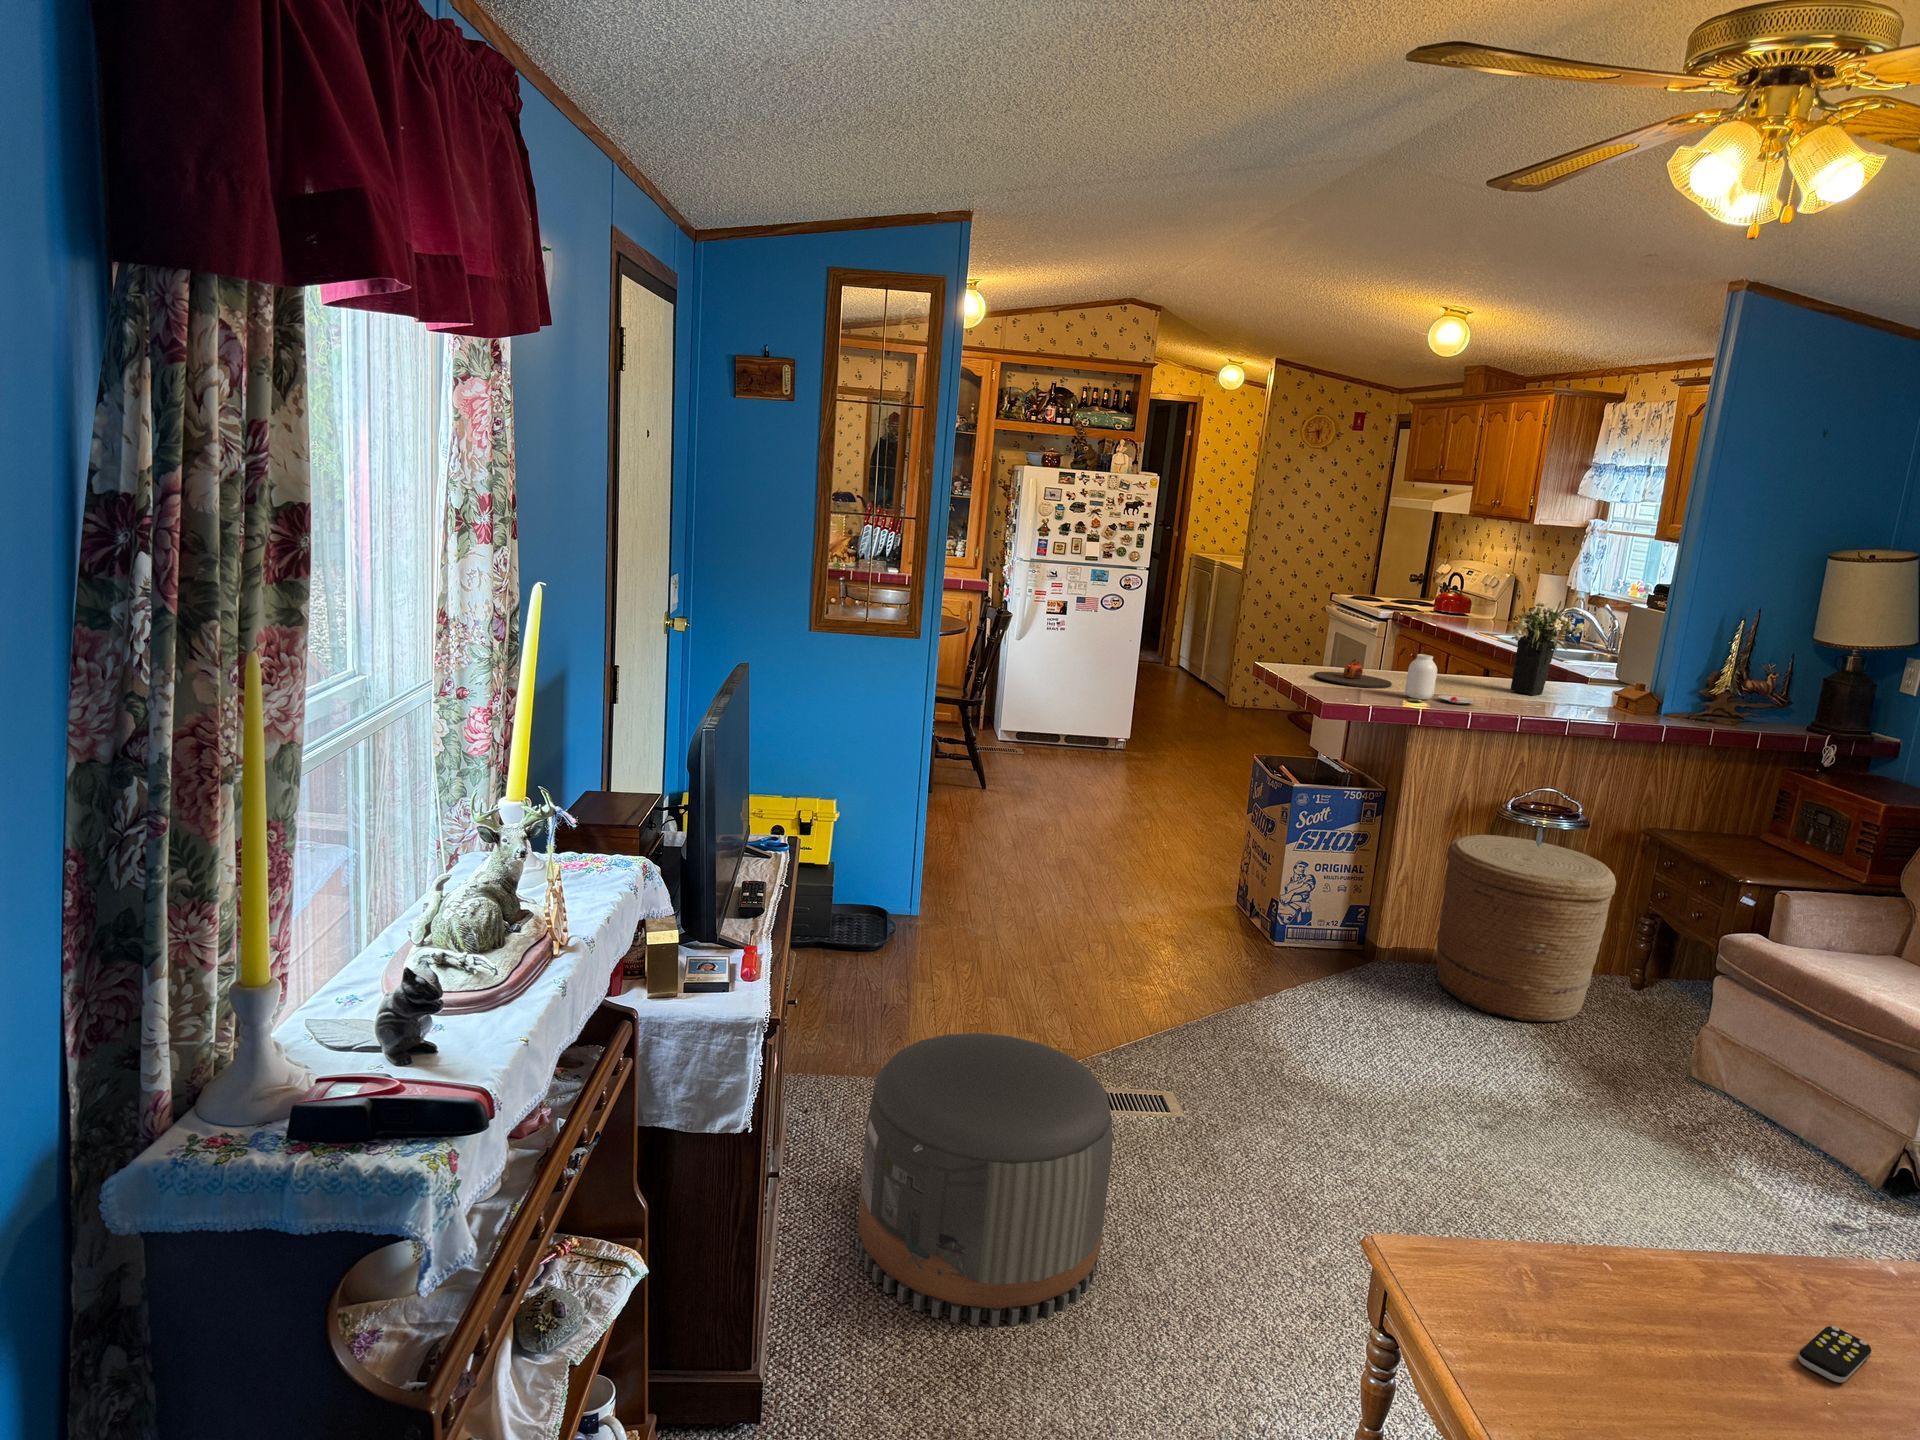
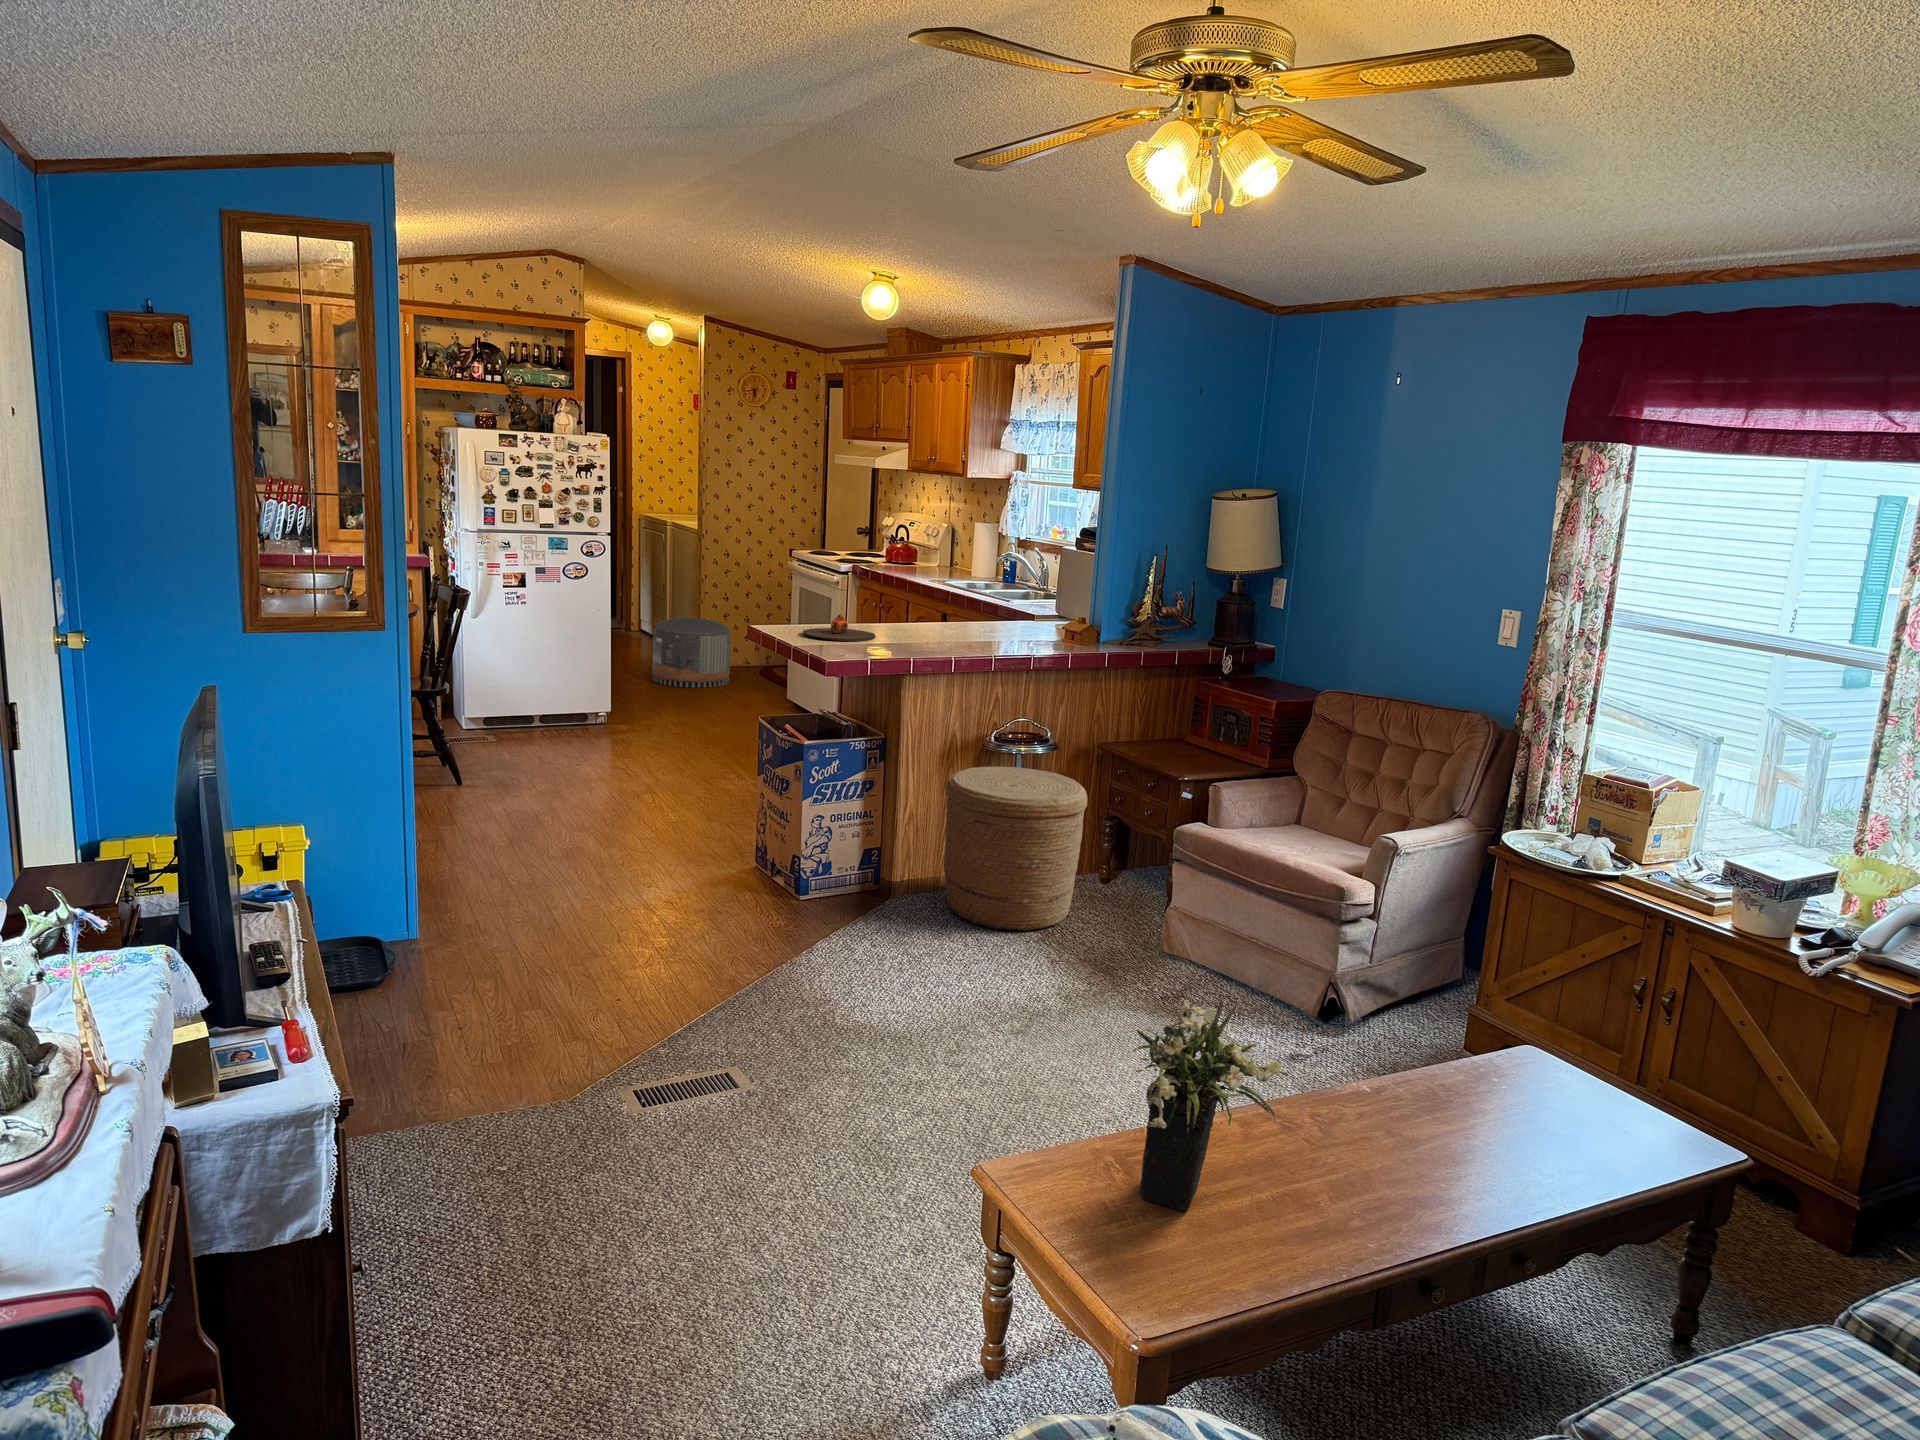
flower arrangement: present [1511,601,1590,696] -> present [1130,996,1289,1211]
jar: present [1405,654,1475,704] -> none [891,606,957,651]
pouf: present [857,1033,1112,1326] -> present [652,618,731,688]
remote control: present [1798,1326,1871,1383] -> none [1321,1145,1367,1191]

